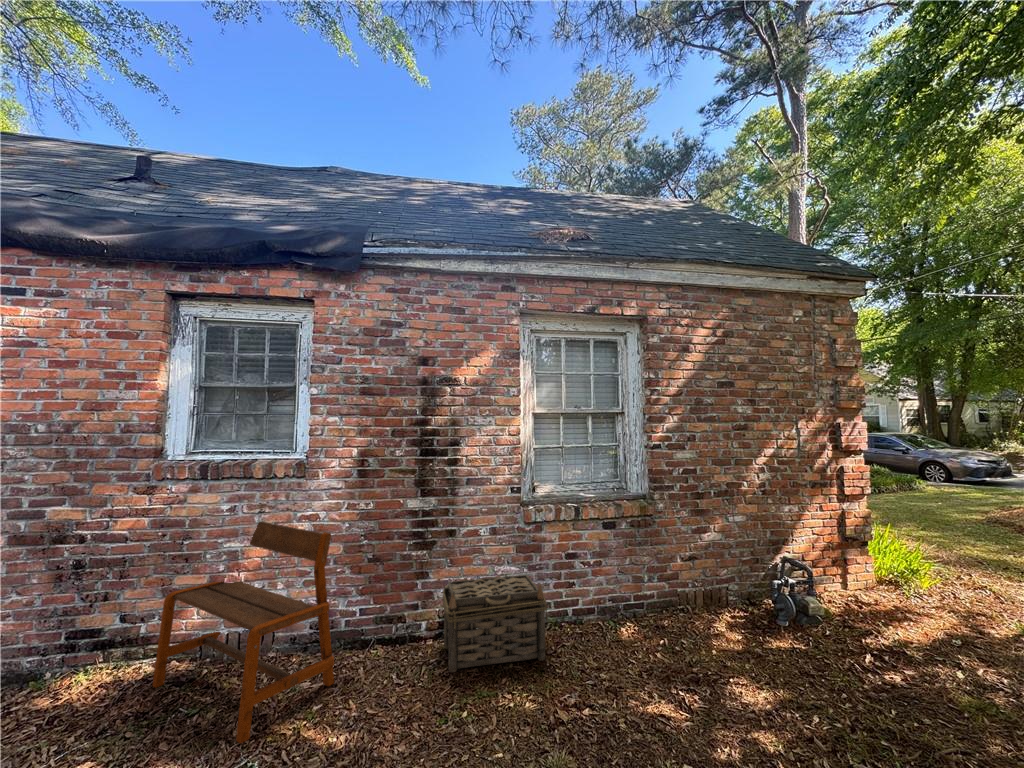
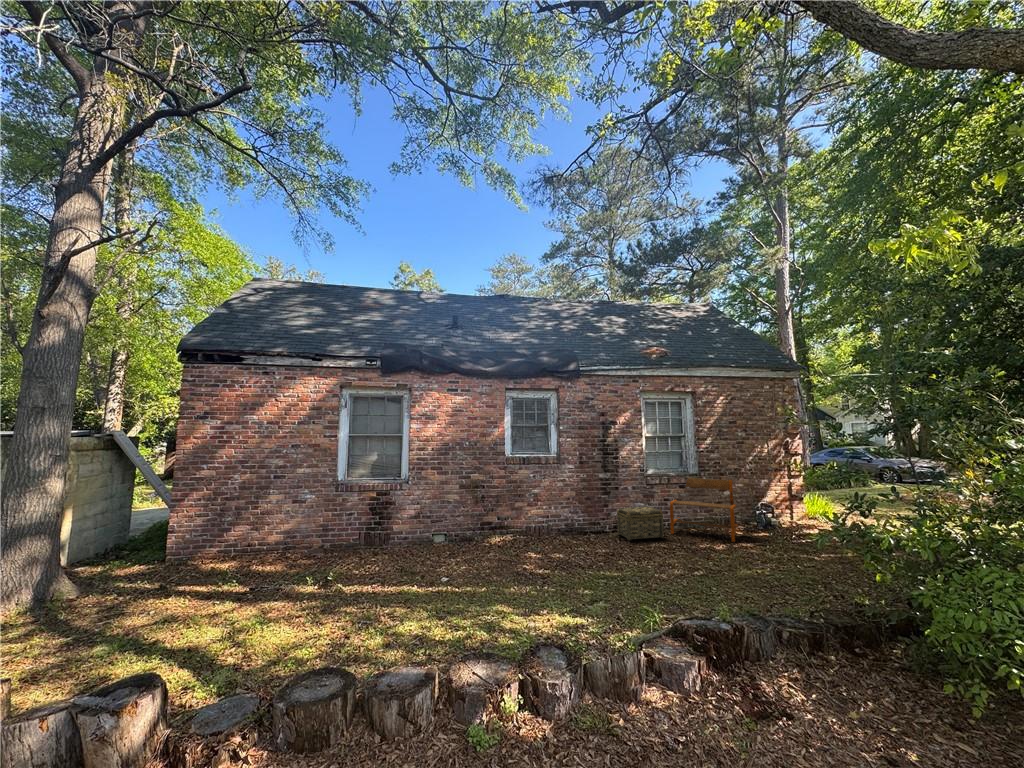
bench: present [153,522,334,743] -> present [670,478,738,542]

